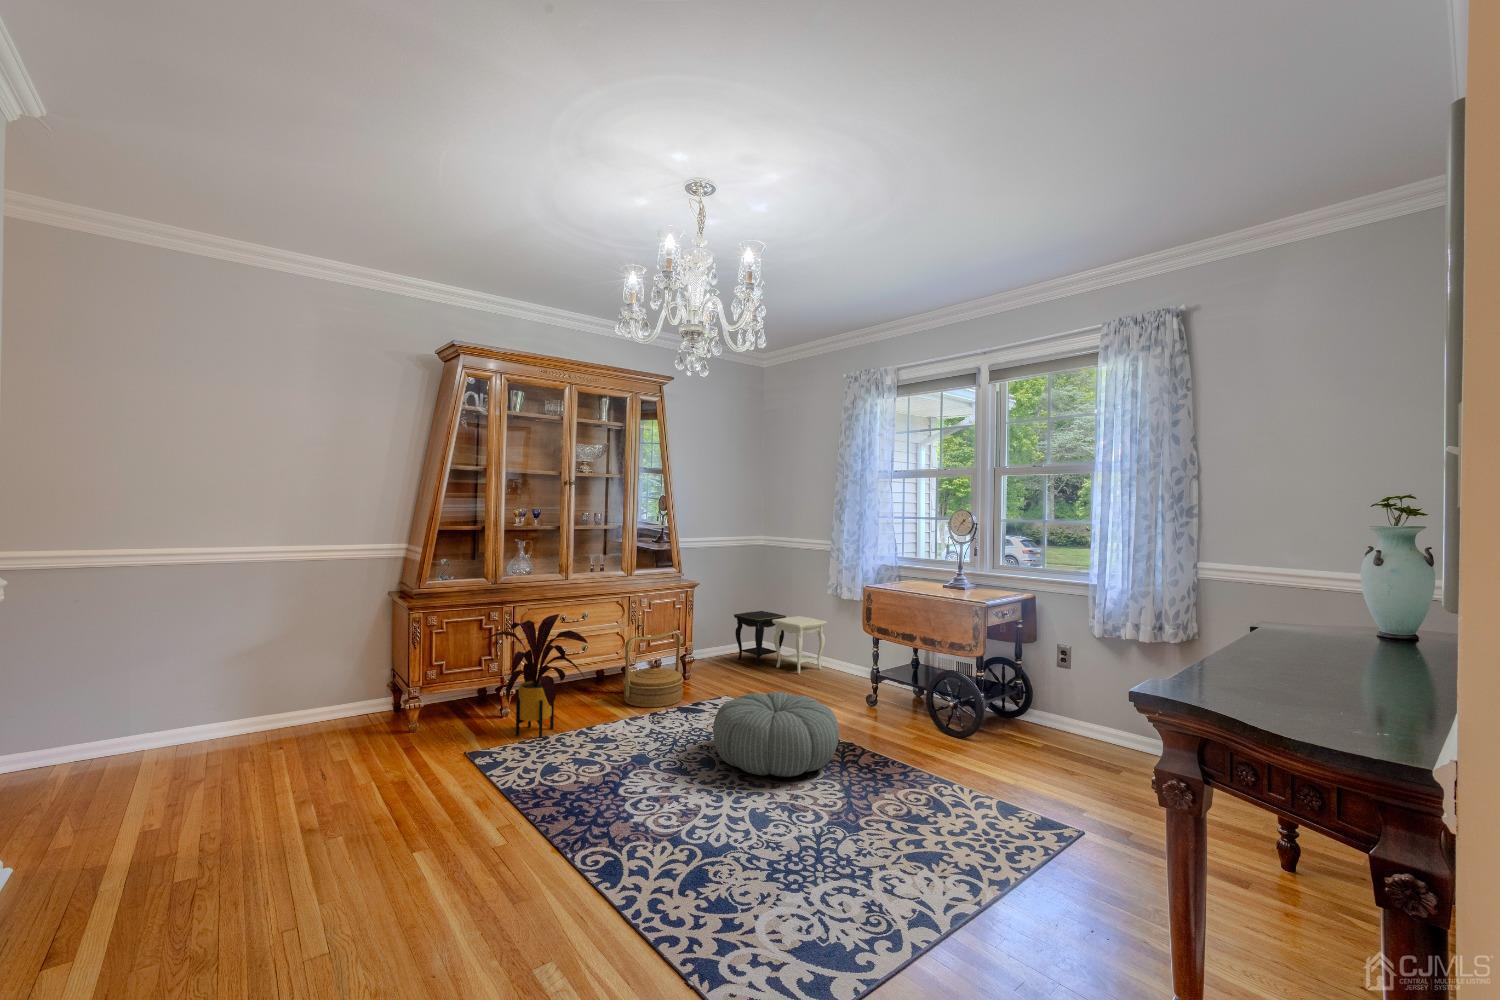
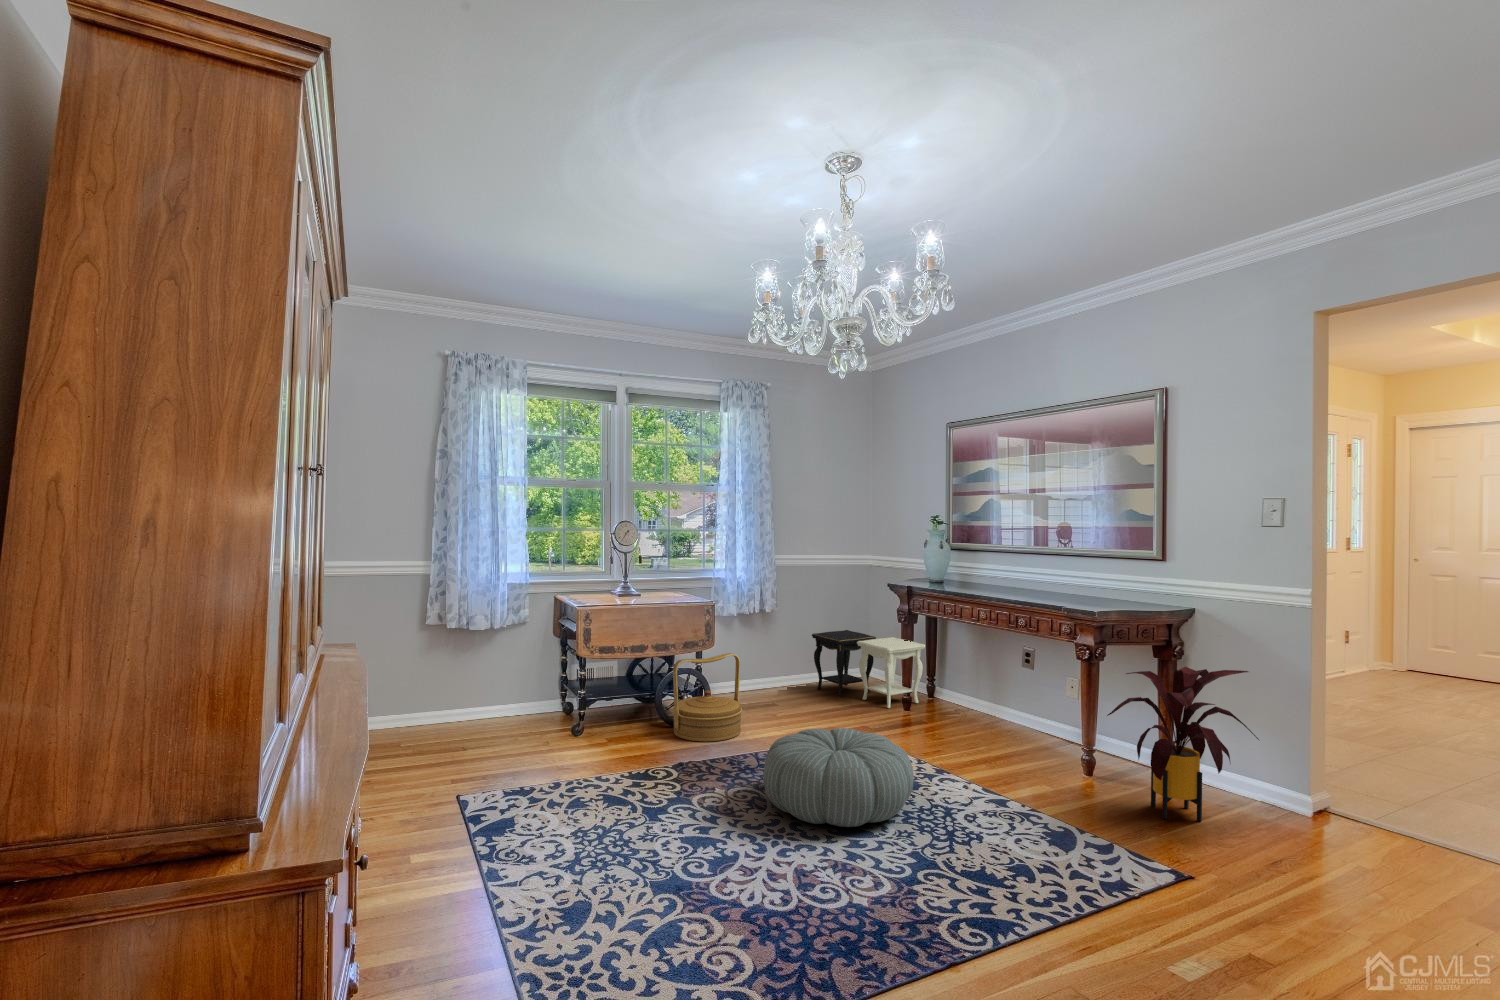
house plant: present [484,614,588,738] -> present [1107,667,1259,821]

